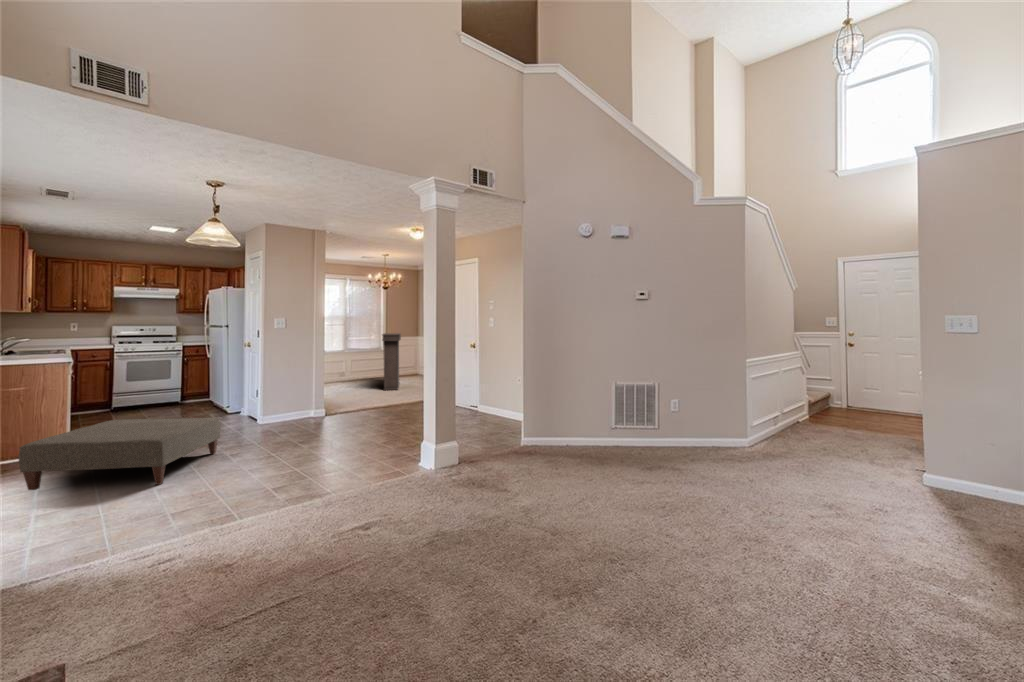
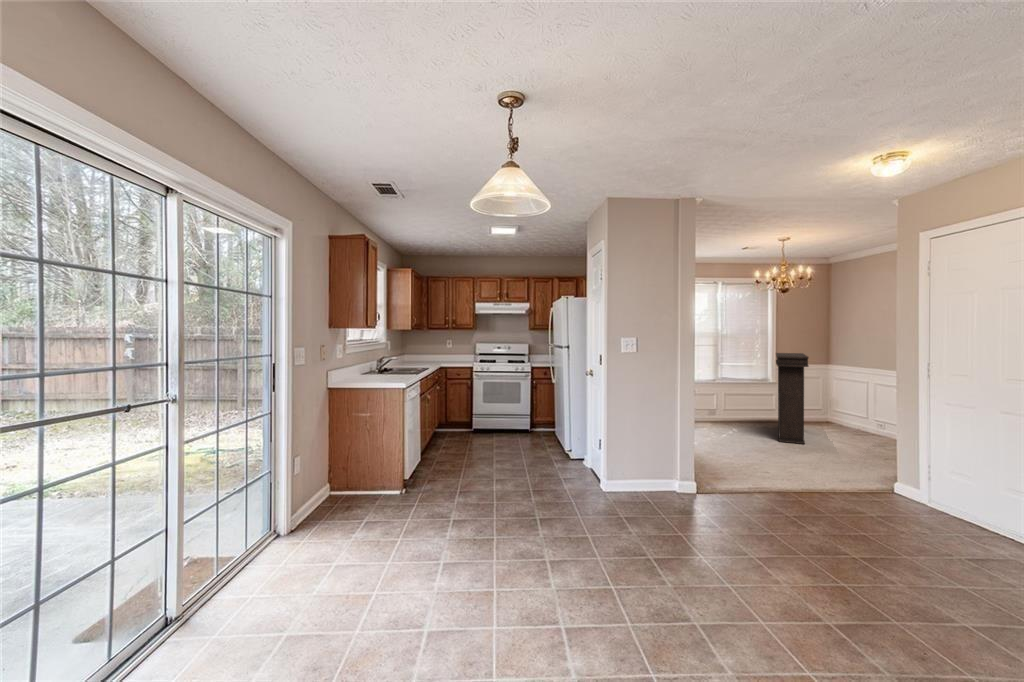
ottoman: present [18,418,220,490] -> none [293,477,535,648]

